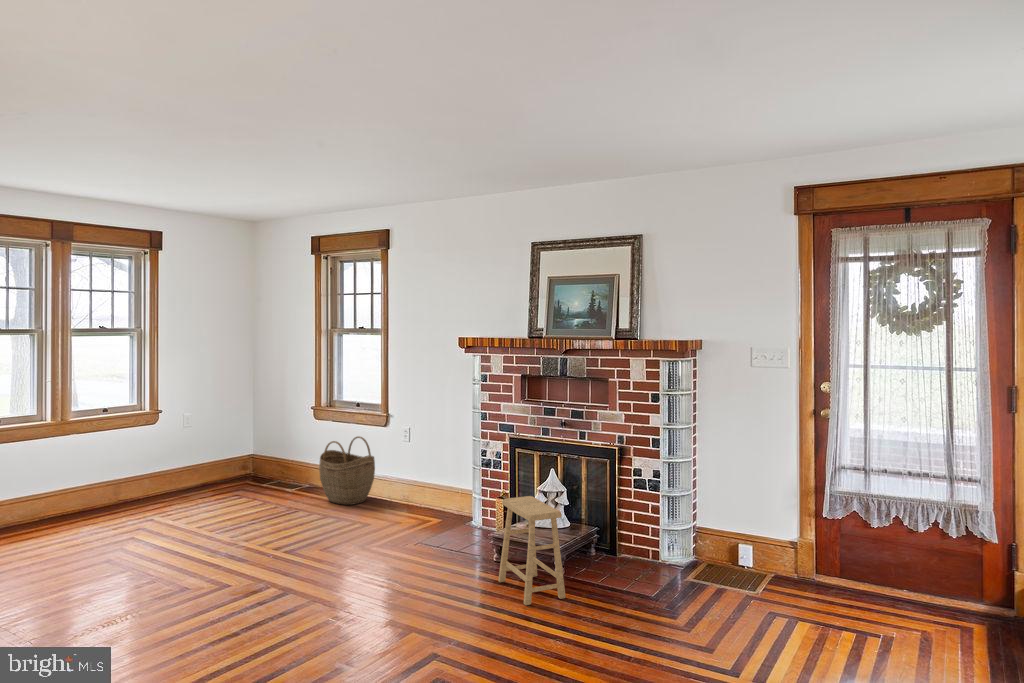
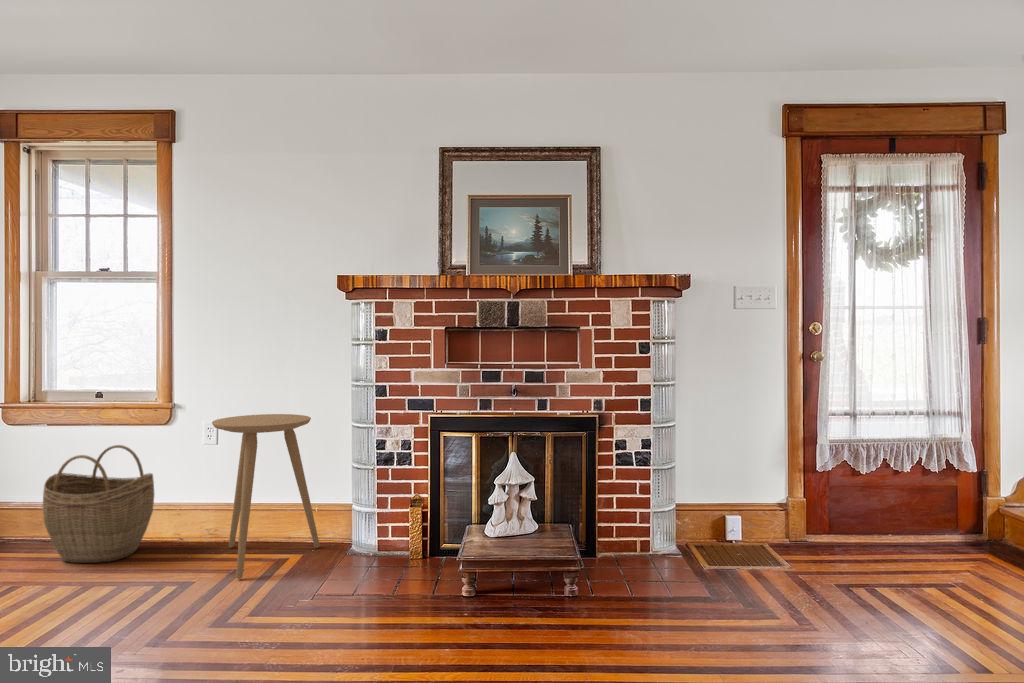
side table: none [390,425,456,526] -> present [212,414,320,579]
footstool: present [498,496,566,605] -> none [509,491,627,656]

